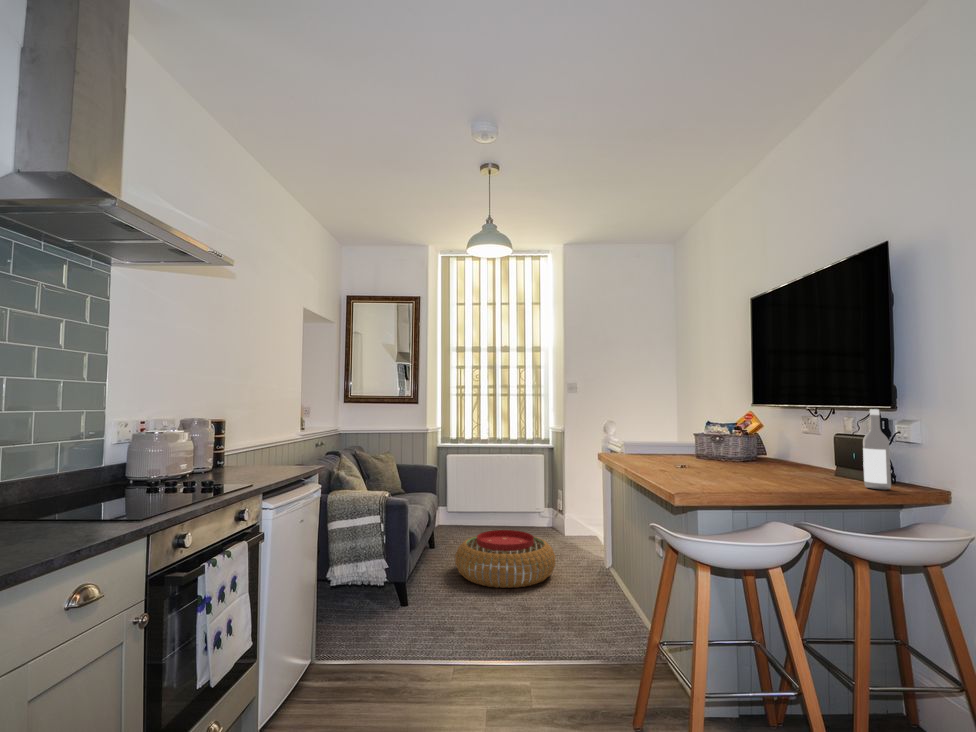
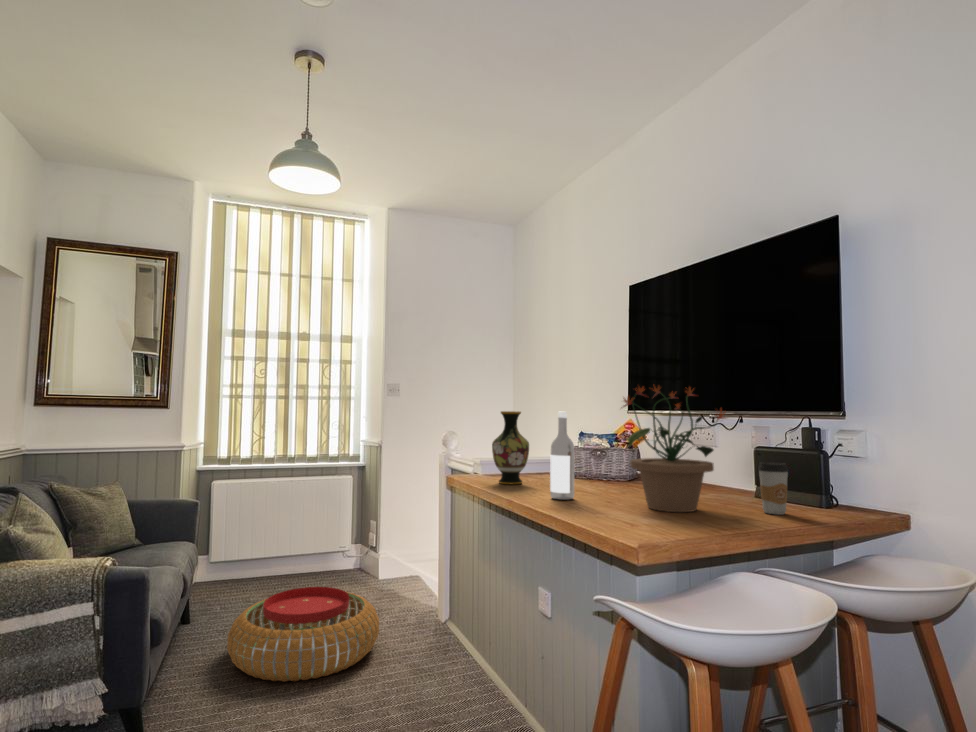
potted plant: none [696,385,784,480] -> present [617,387,725,512]
vase: none [625,406,654,460] -> present [492,411,529,484]
wine bottle: present [863,409,891,490] -> present [550,412,574,500]
coffee cup: none [811,446,836,486] -> present [759,462,788,514]

